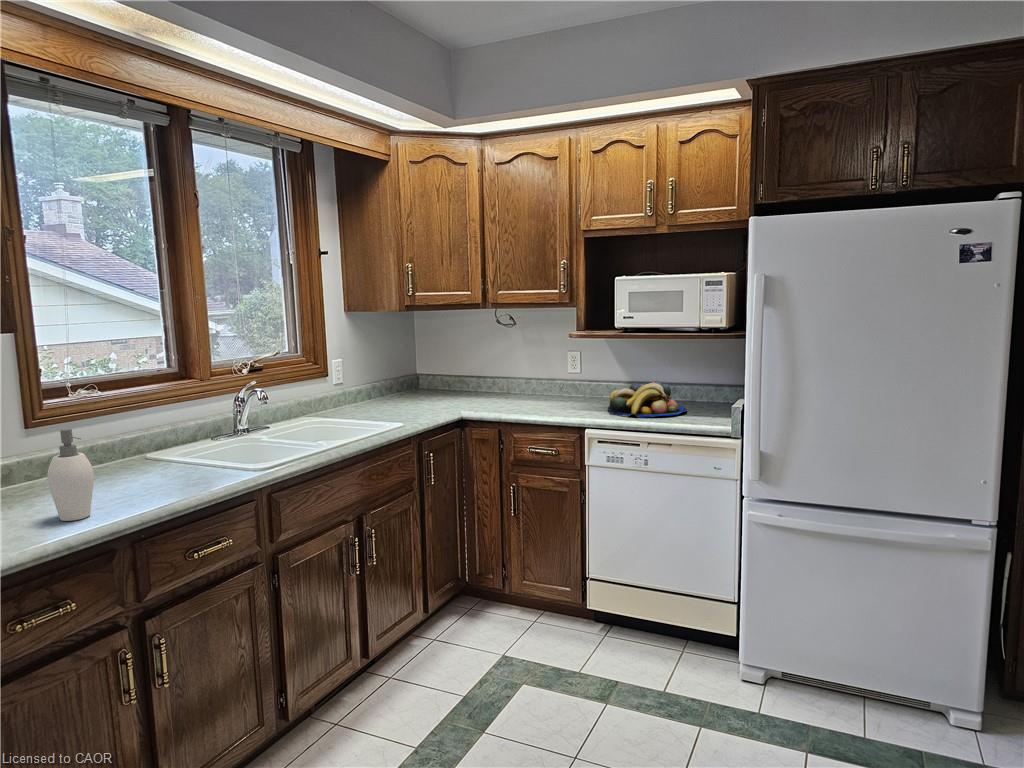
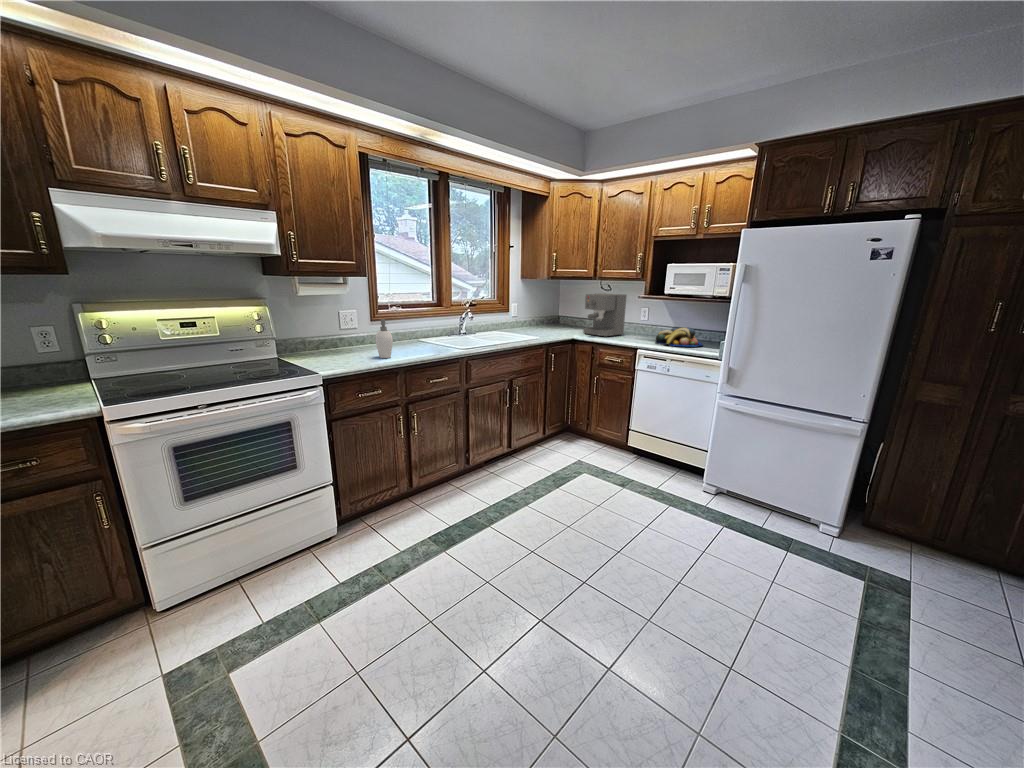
coffee maker: none [474,330,546,409] -> present [583,293,627,337]

